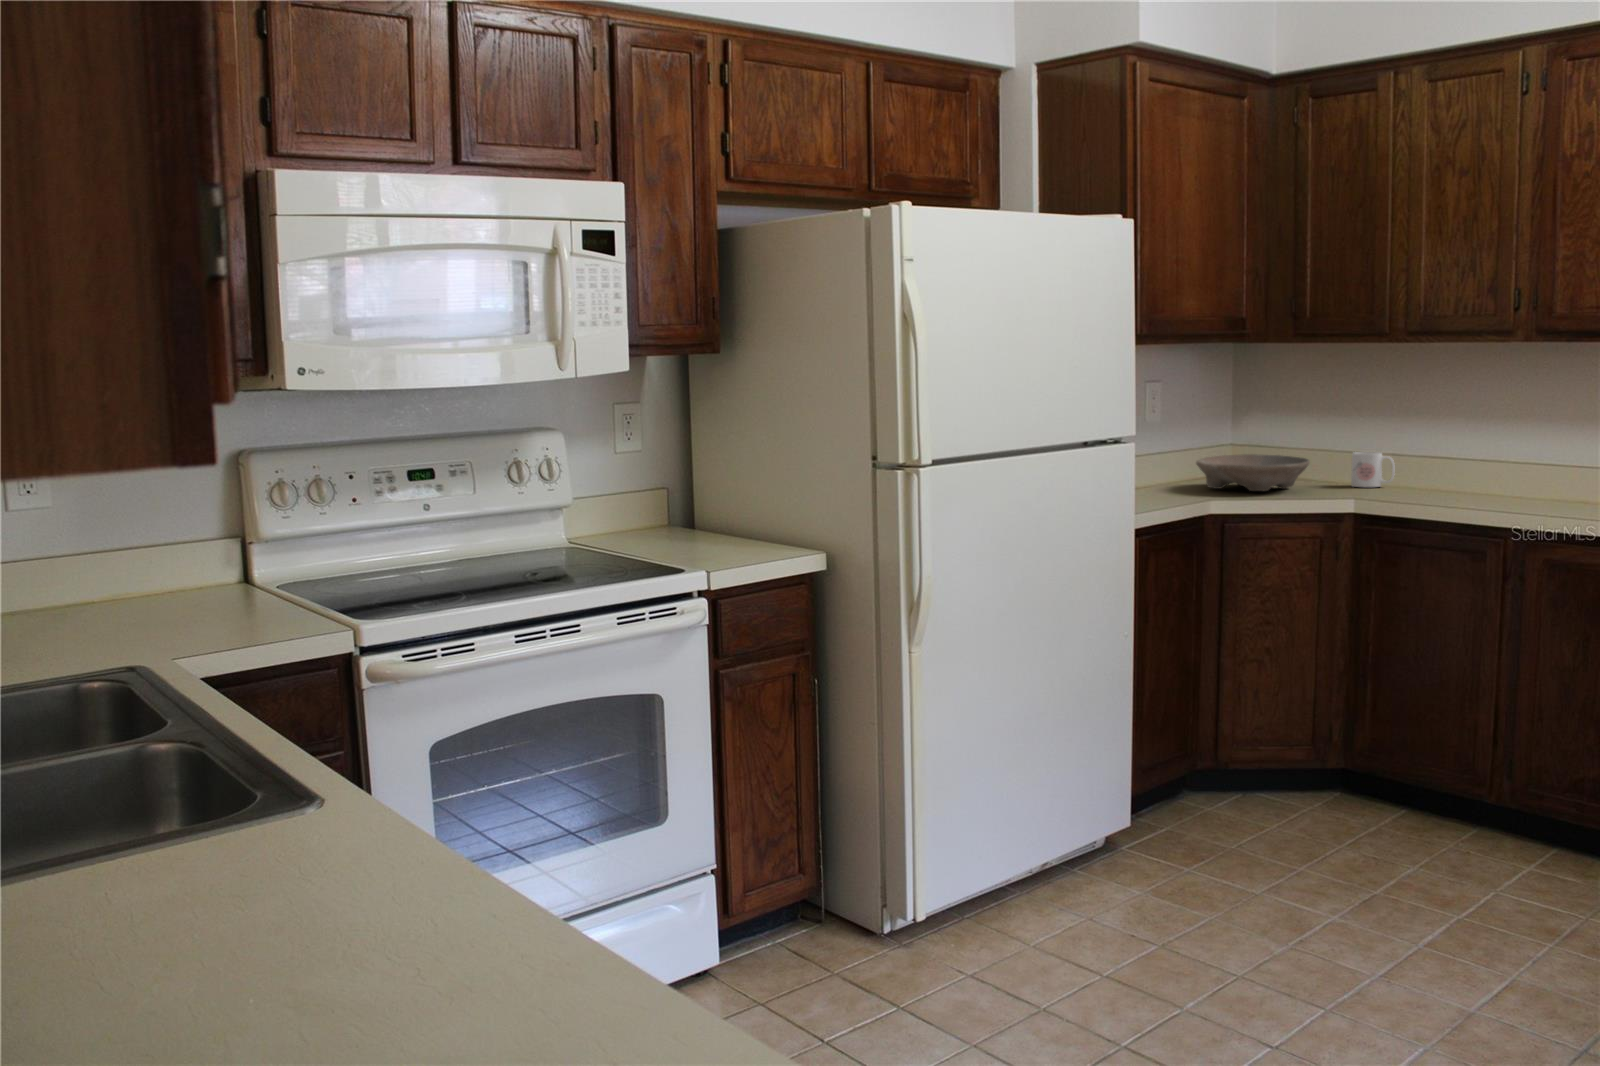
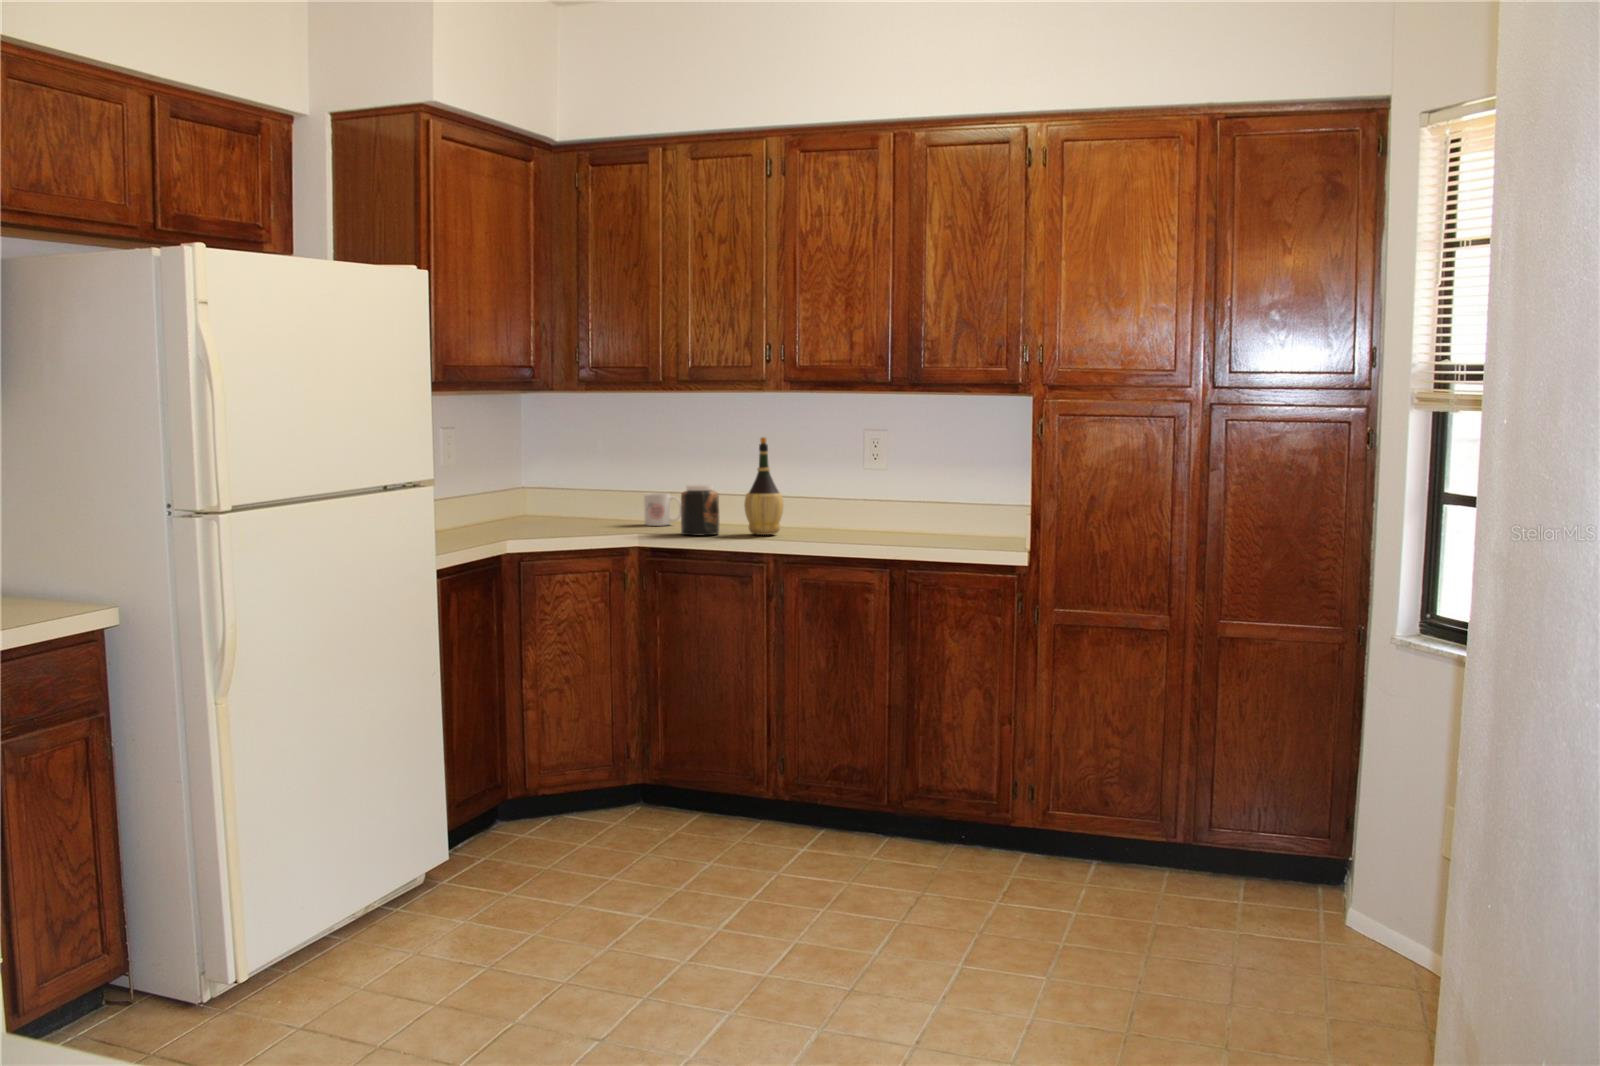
wine bottle: none [1475,391,1525,501] -> present [744,437,784,535]
jar: none [1397,444,1444,500] -> present [681,485,719,535]
bowl: present [1196,454,1310,491] -> none [502,497,607,532]

